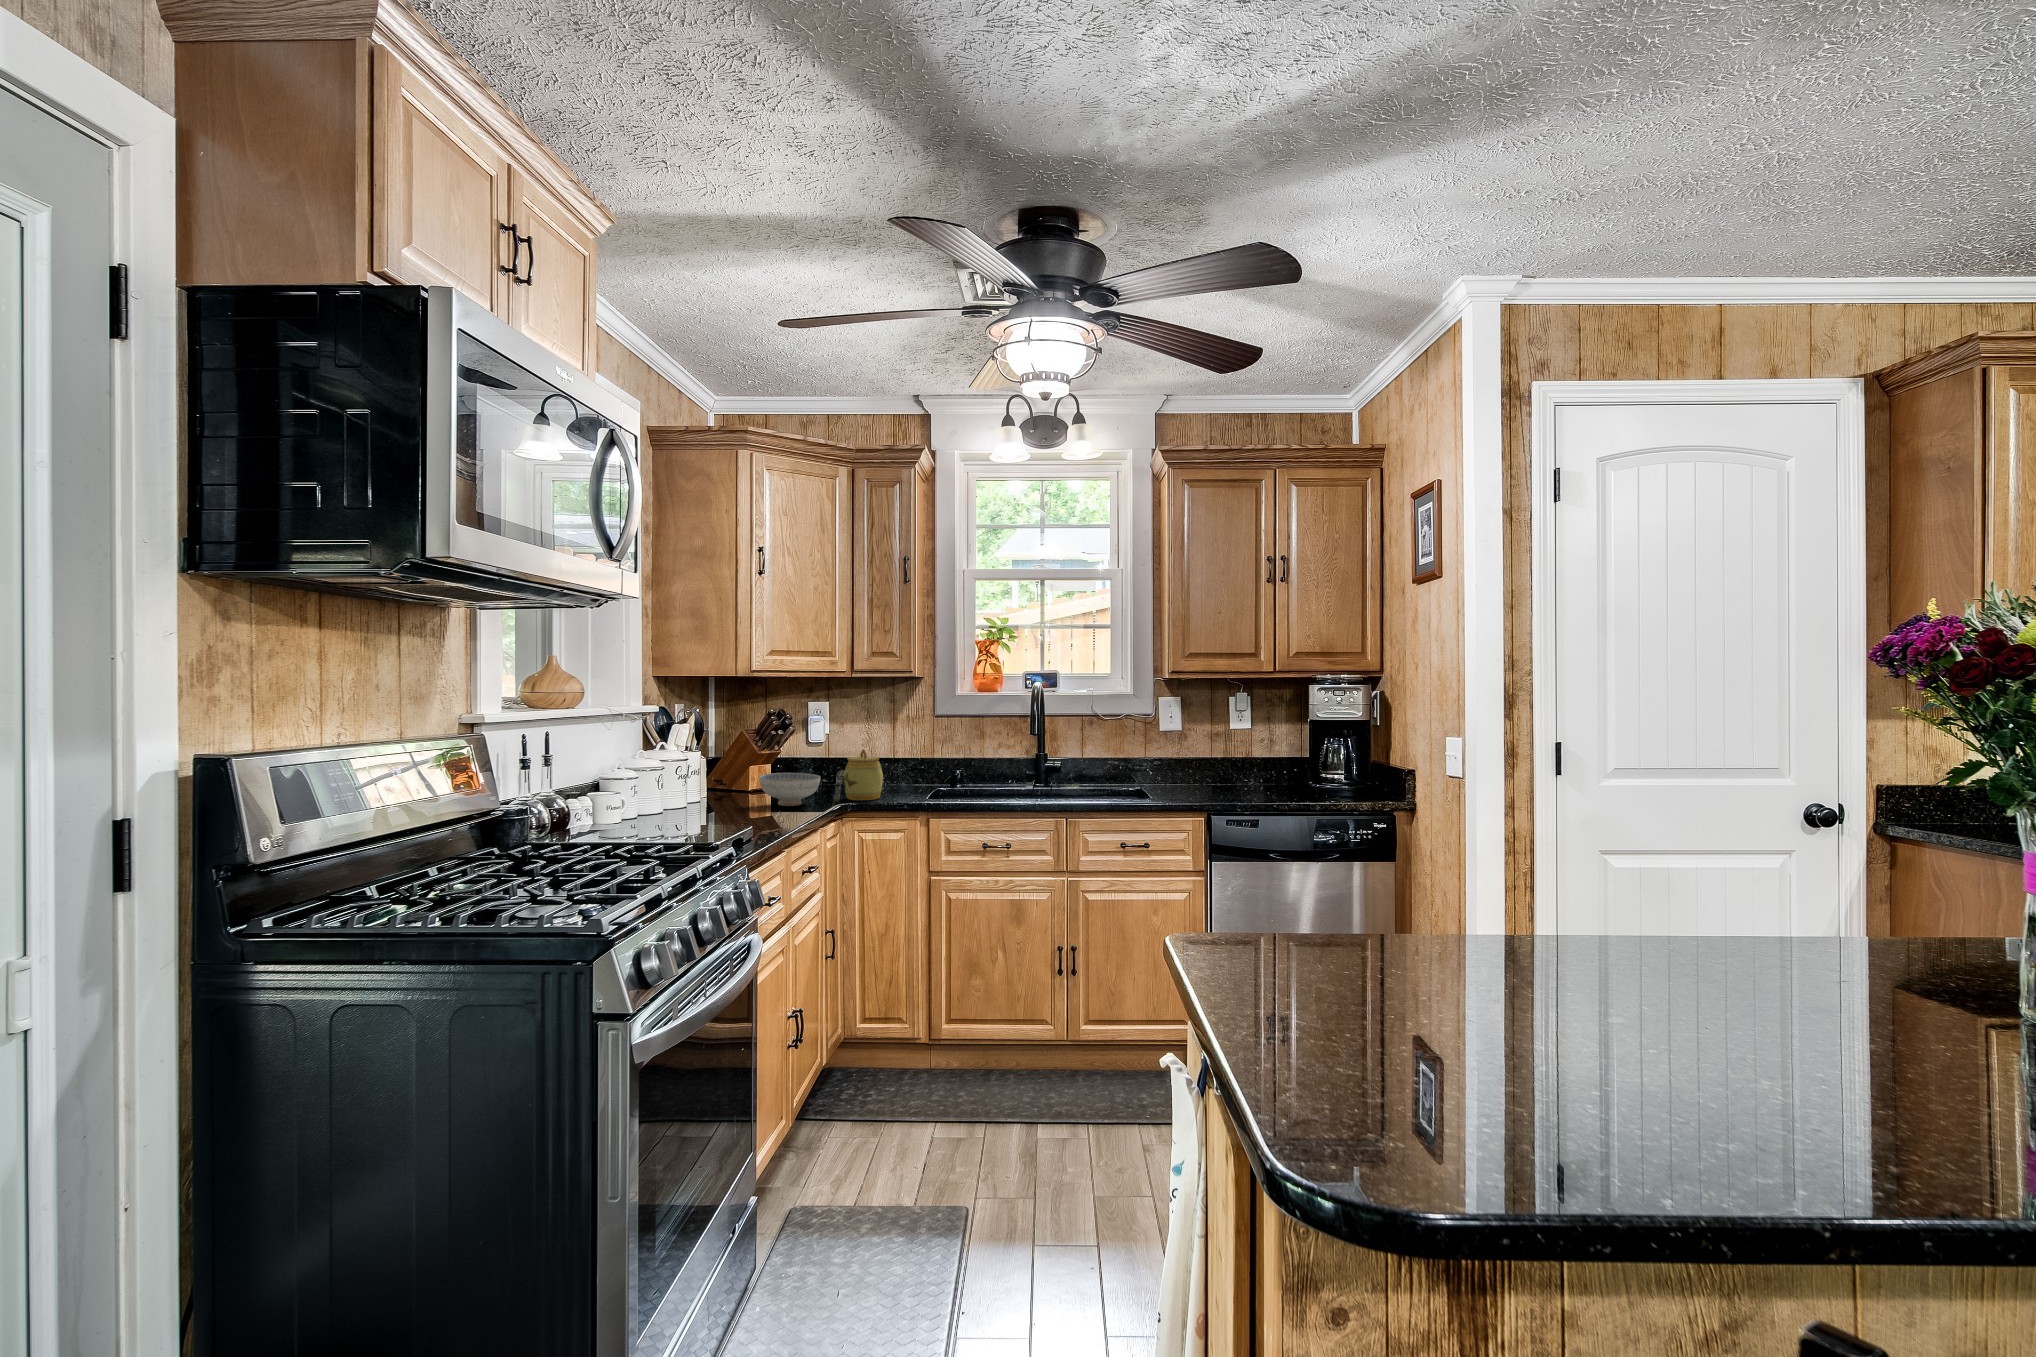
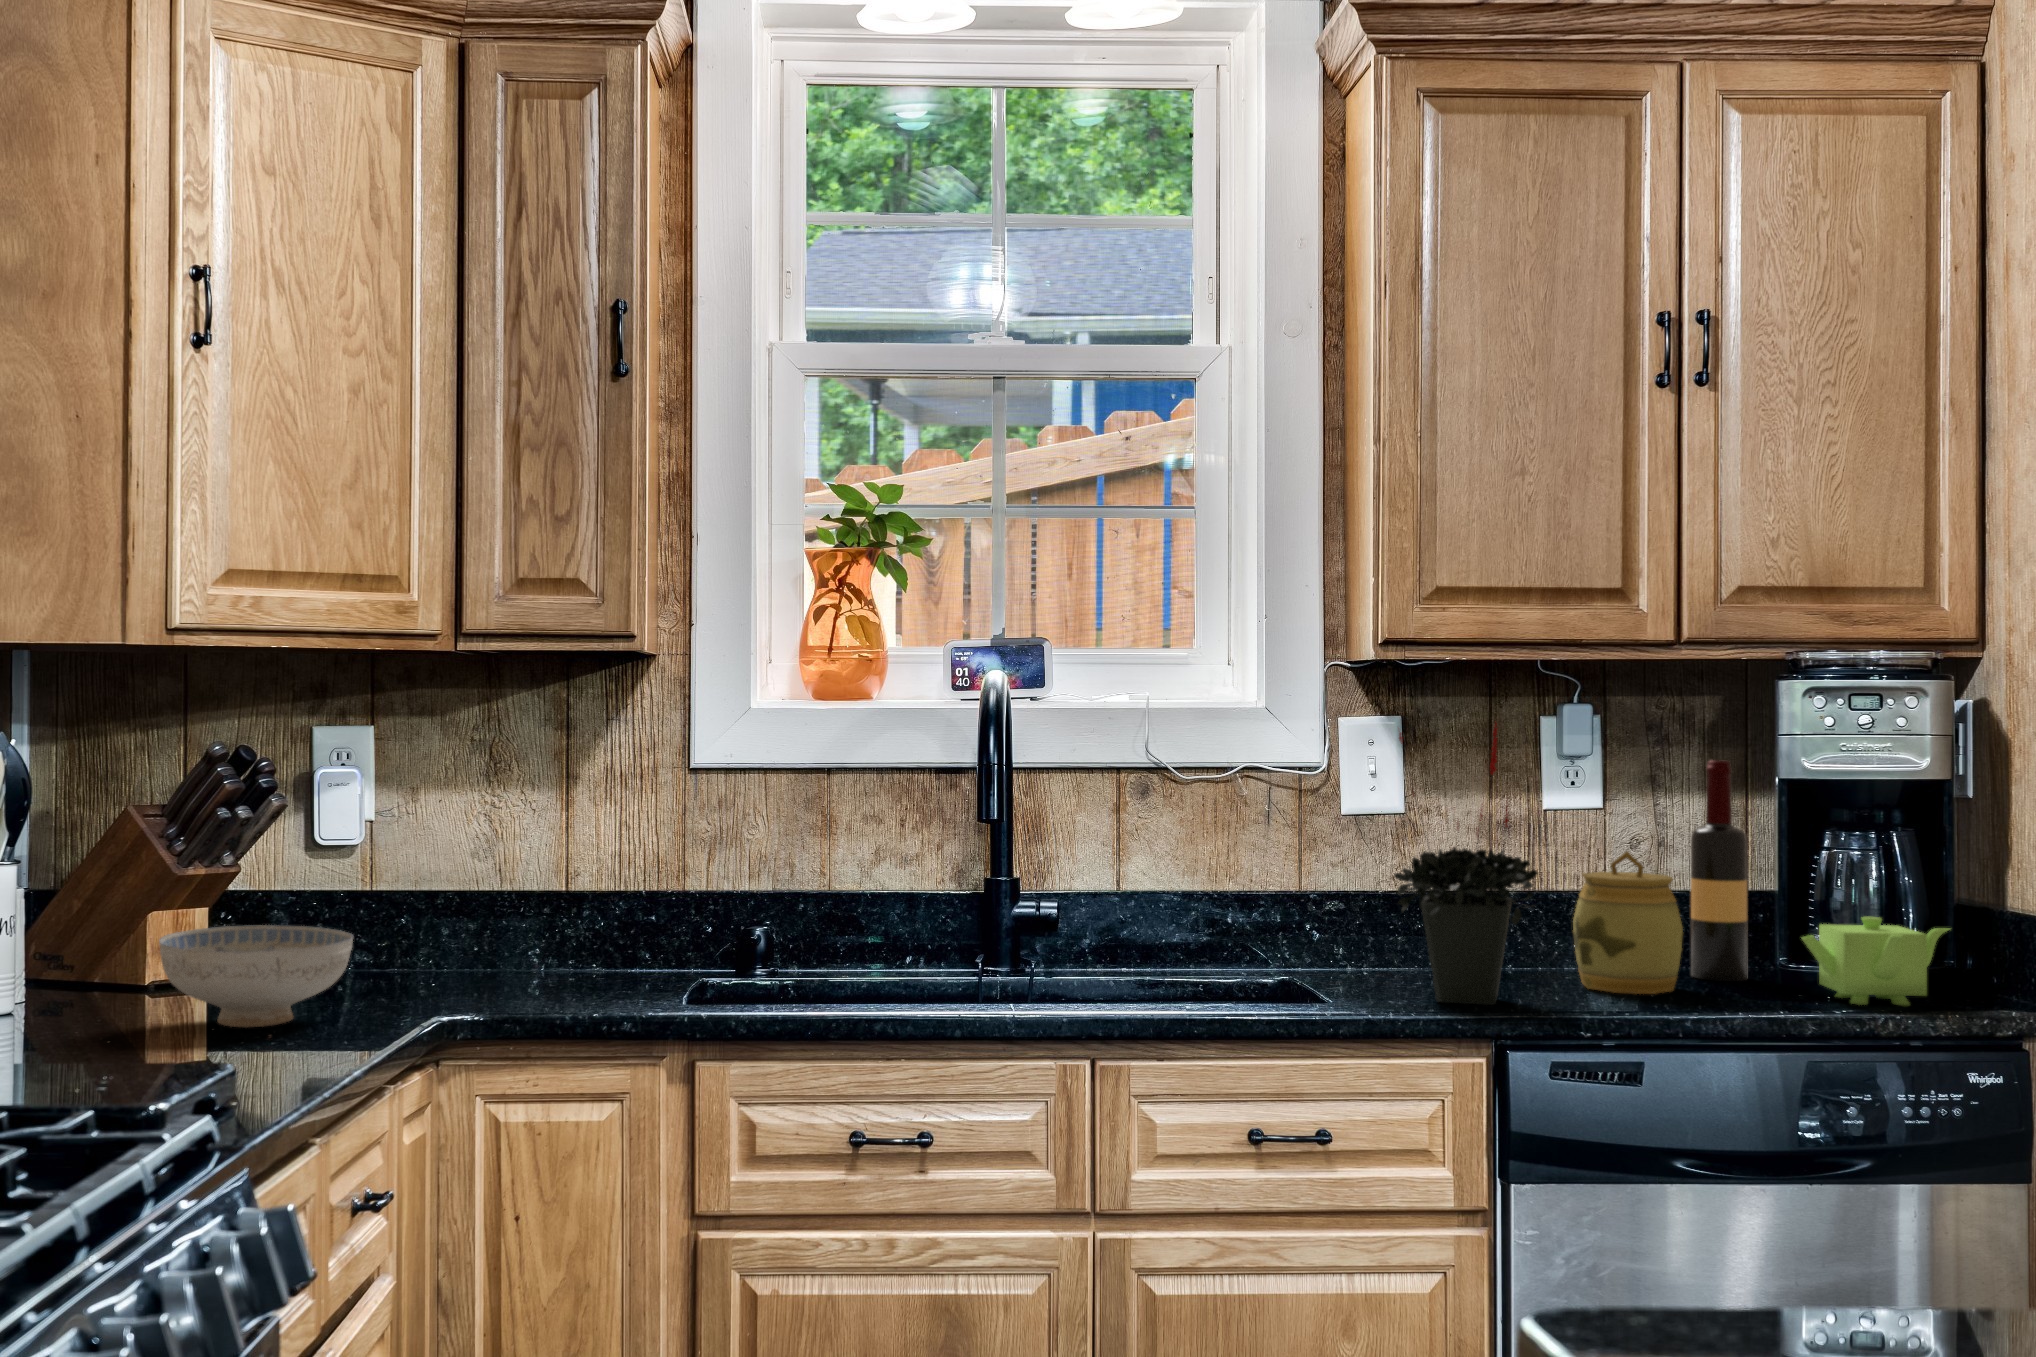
potted plant: none [1173,703,1222,800] -> present [1394,723,1538,1005]
wine bottle: none [1284,714,1304,793] -> present [1691,760,1748,981]
jar: present [844,749,883,800] -> present [1573,852,1683,994]
teapot: none [1314,770,1366,801] -> present [1802,917,1949,1006]

